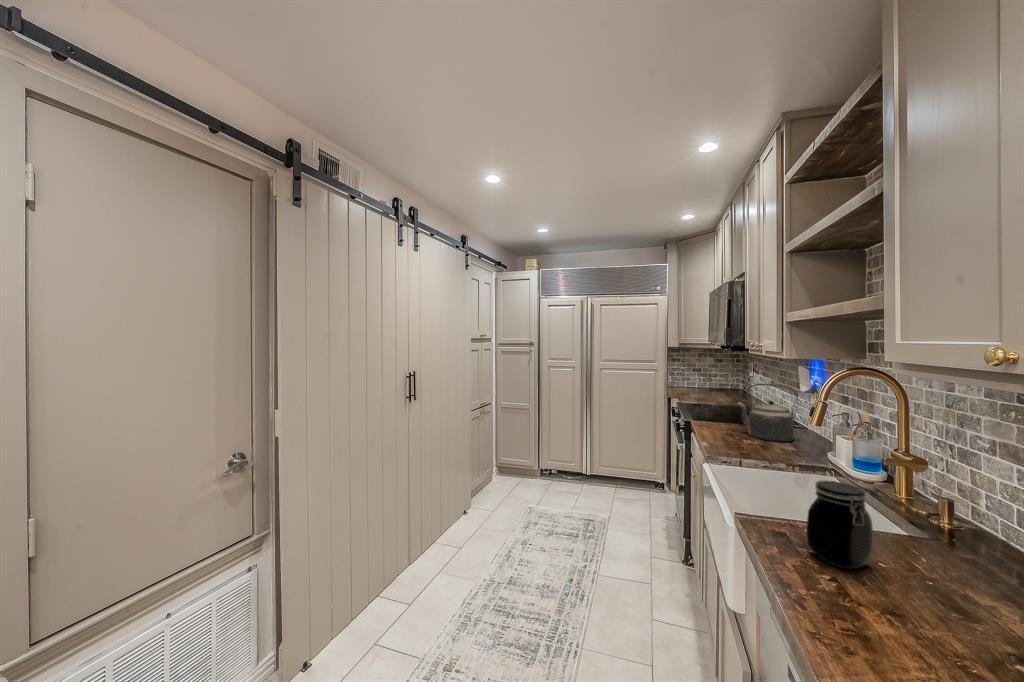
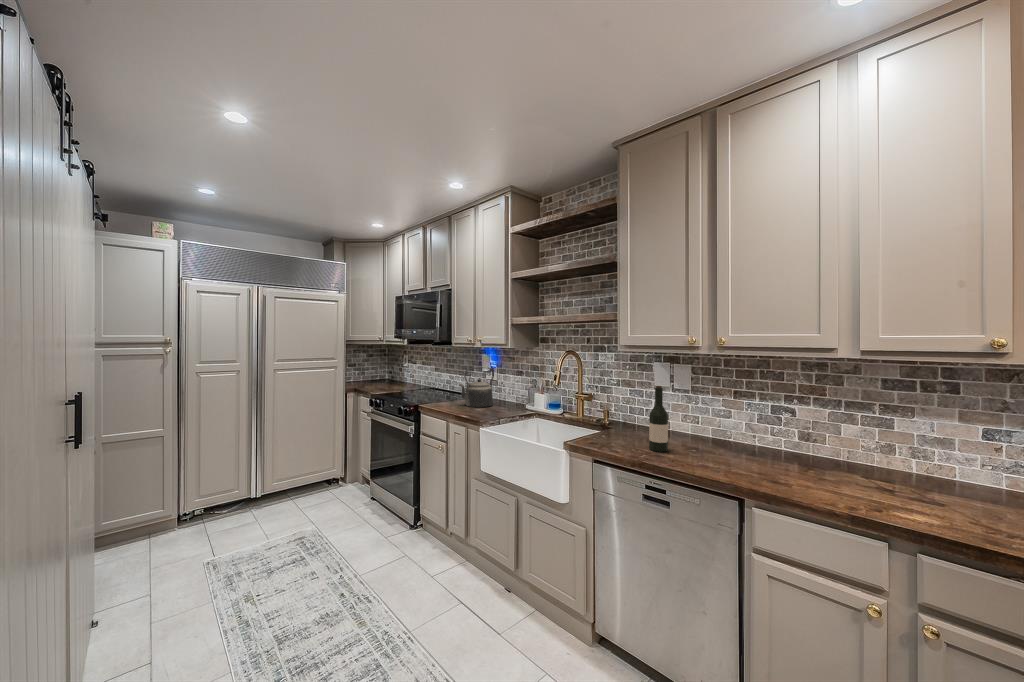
wine bottle: none [876,458,931,619] -> present [649,386,668,452]
jar: present [807,481,873,569] -> none [609,406,637,446]

